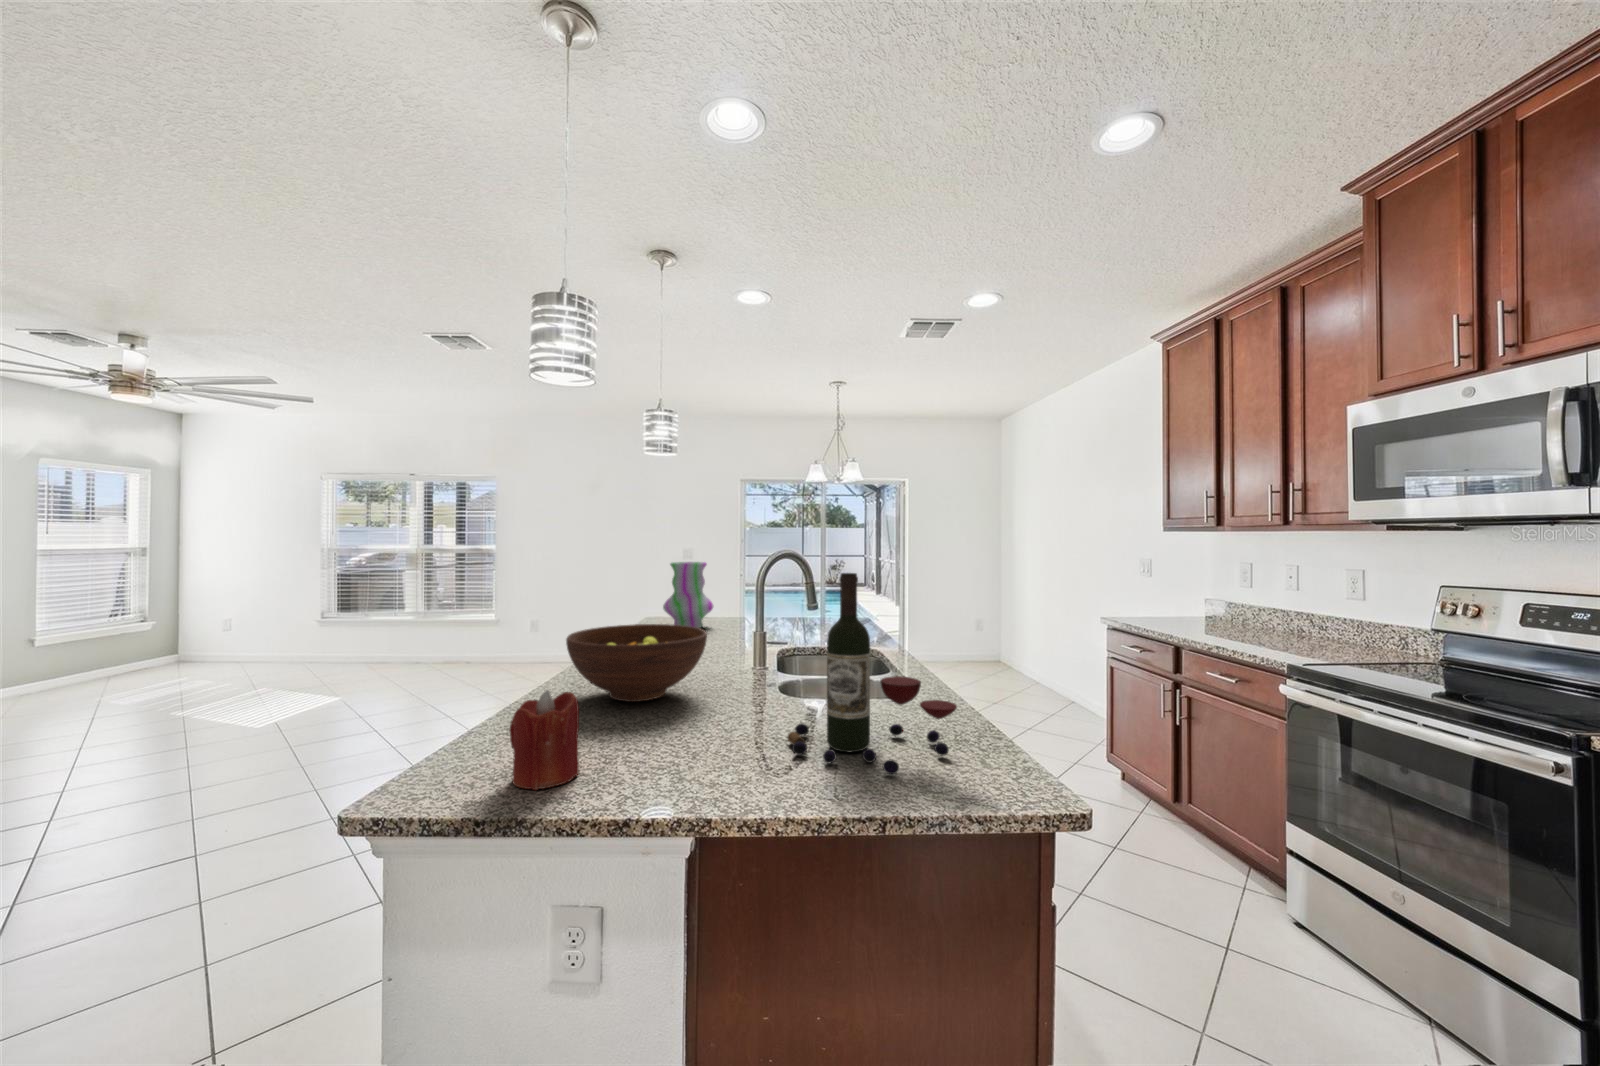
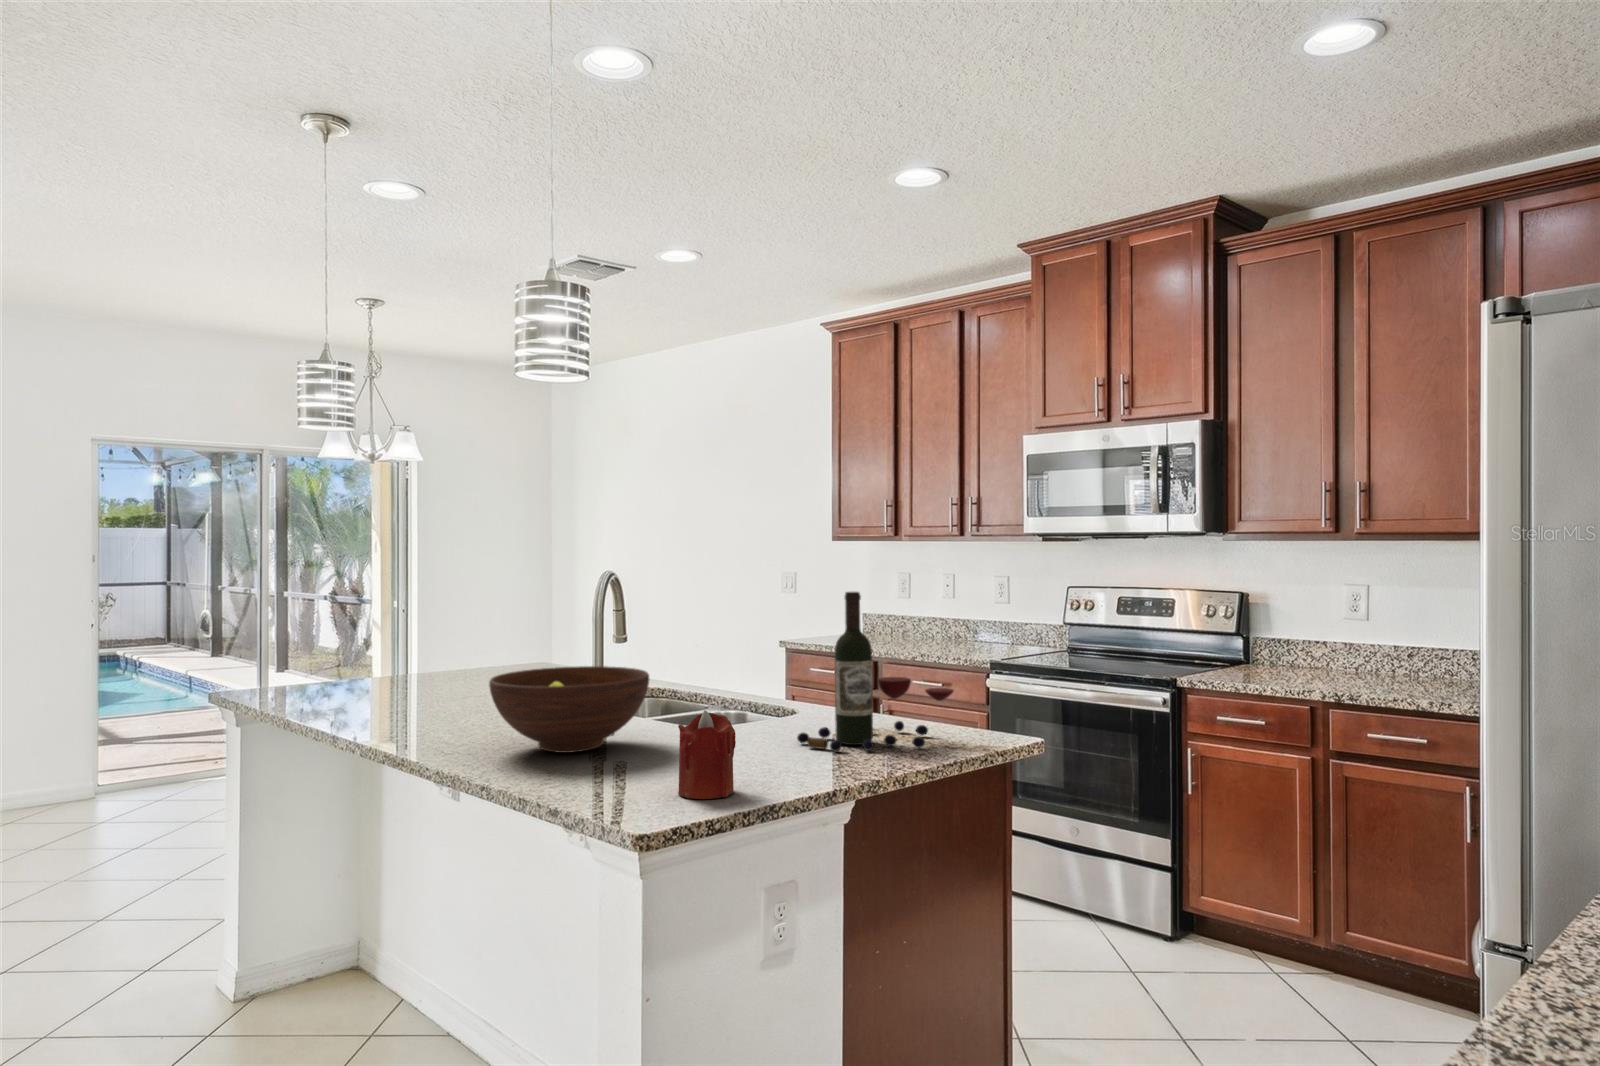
vase: present [663,562,713,628] -> none [310,598,390,697]

